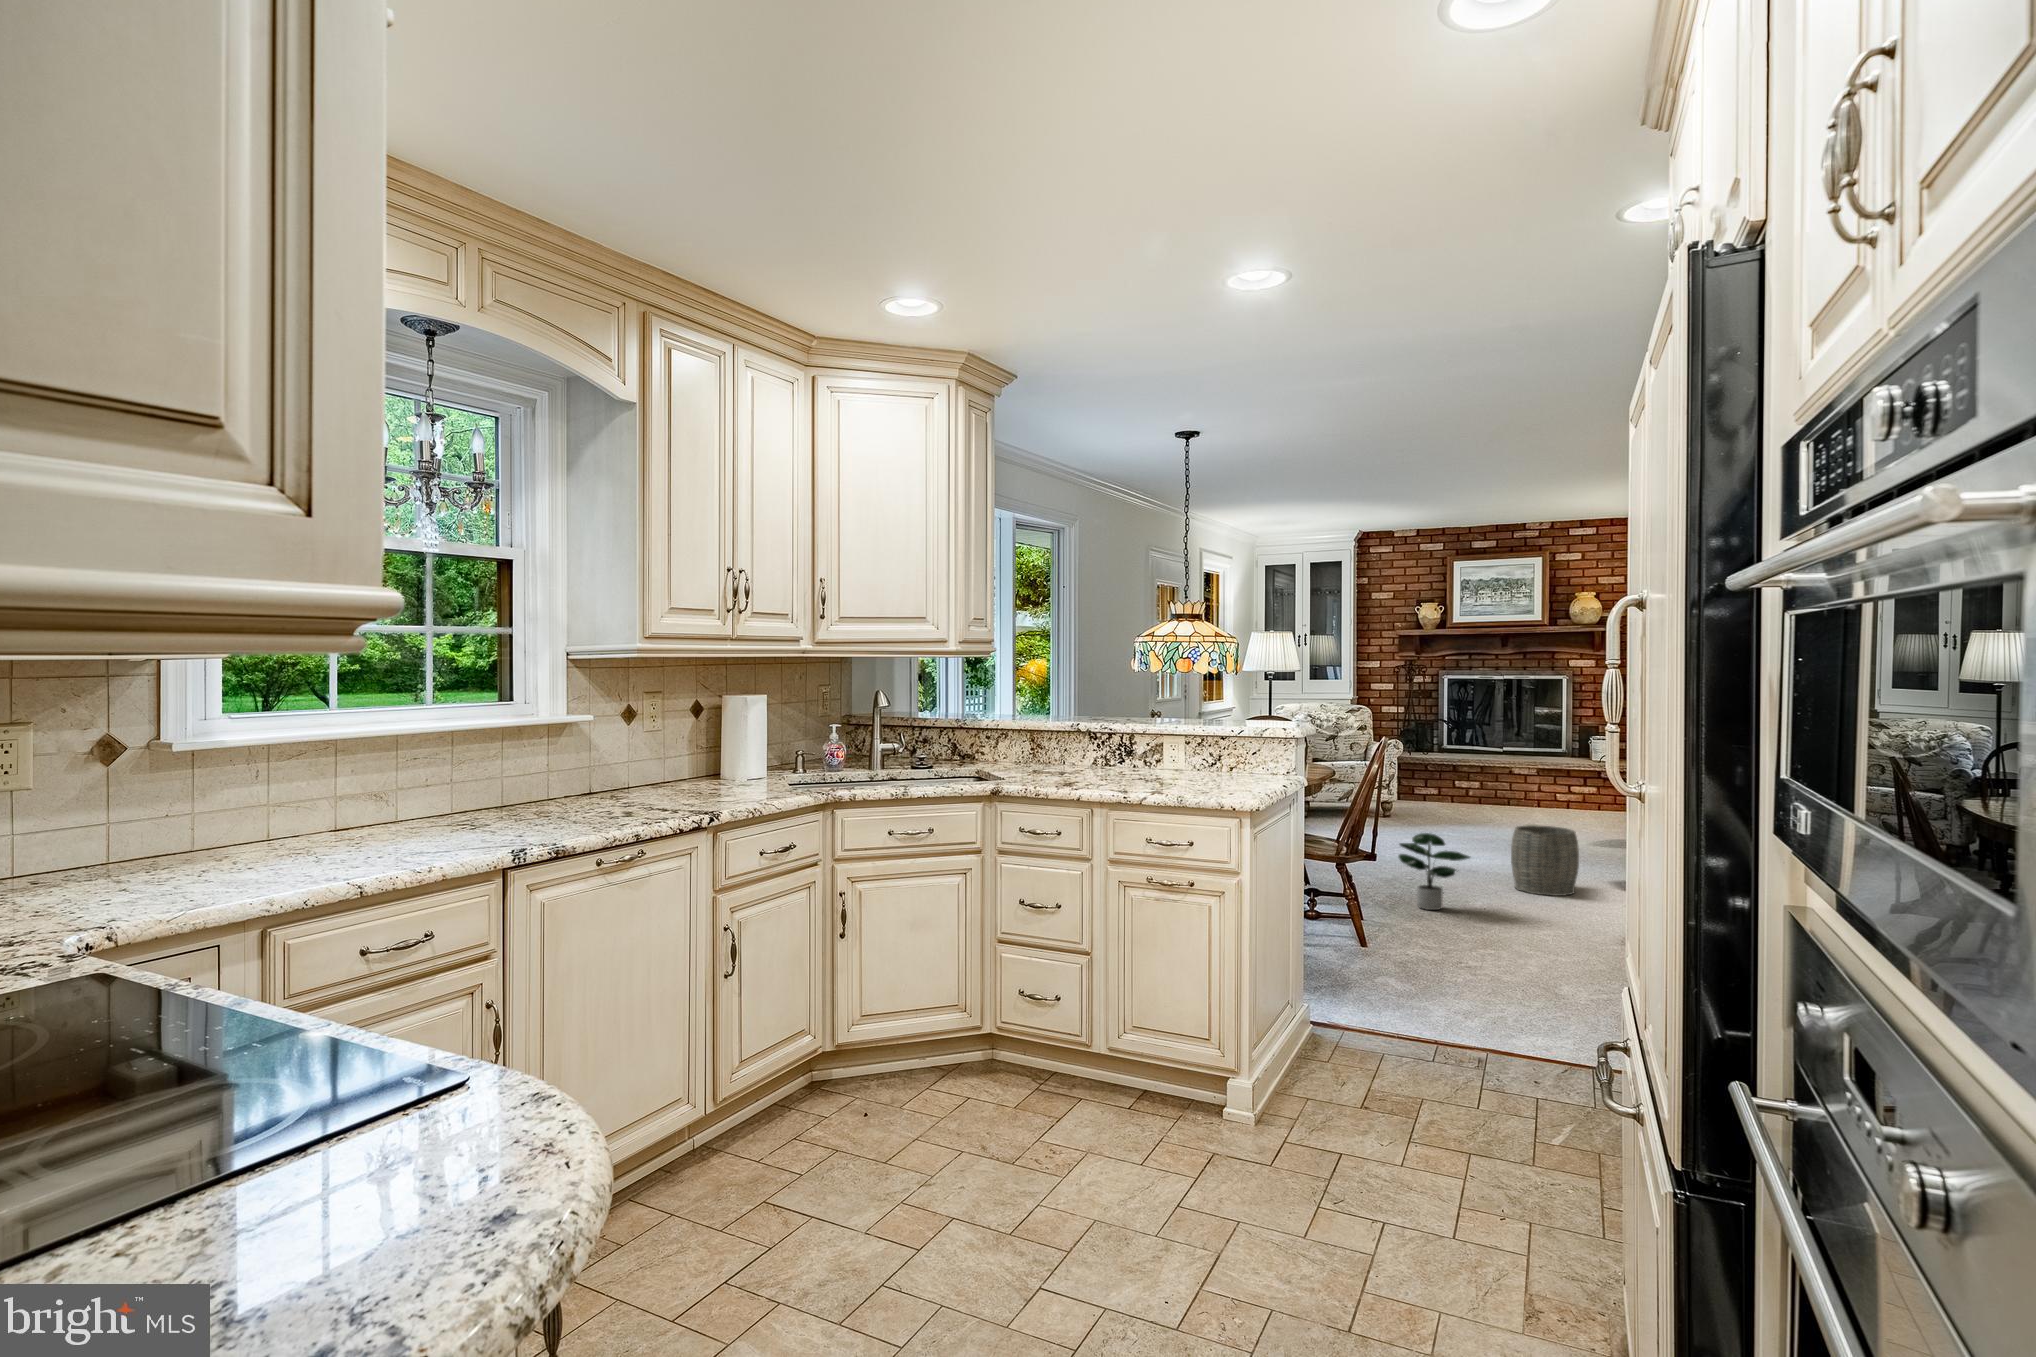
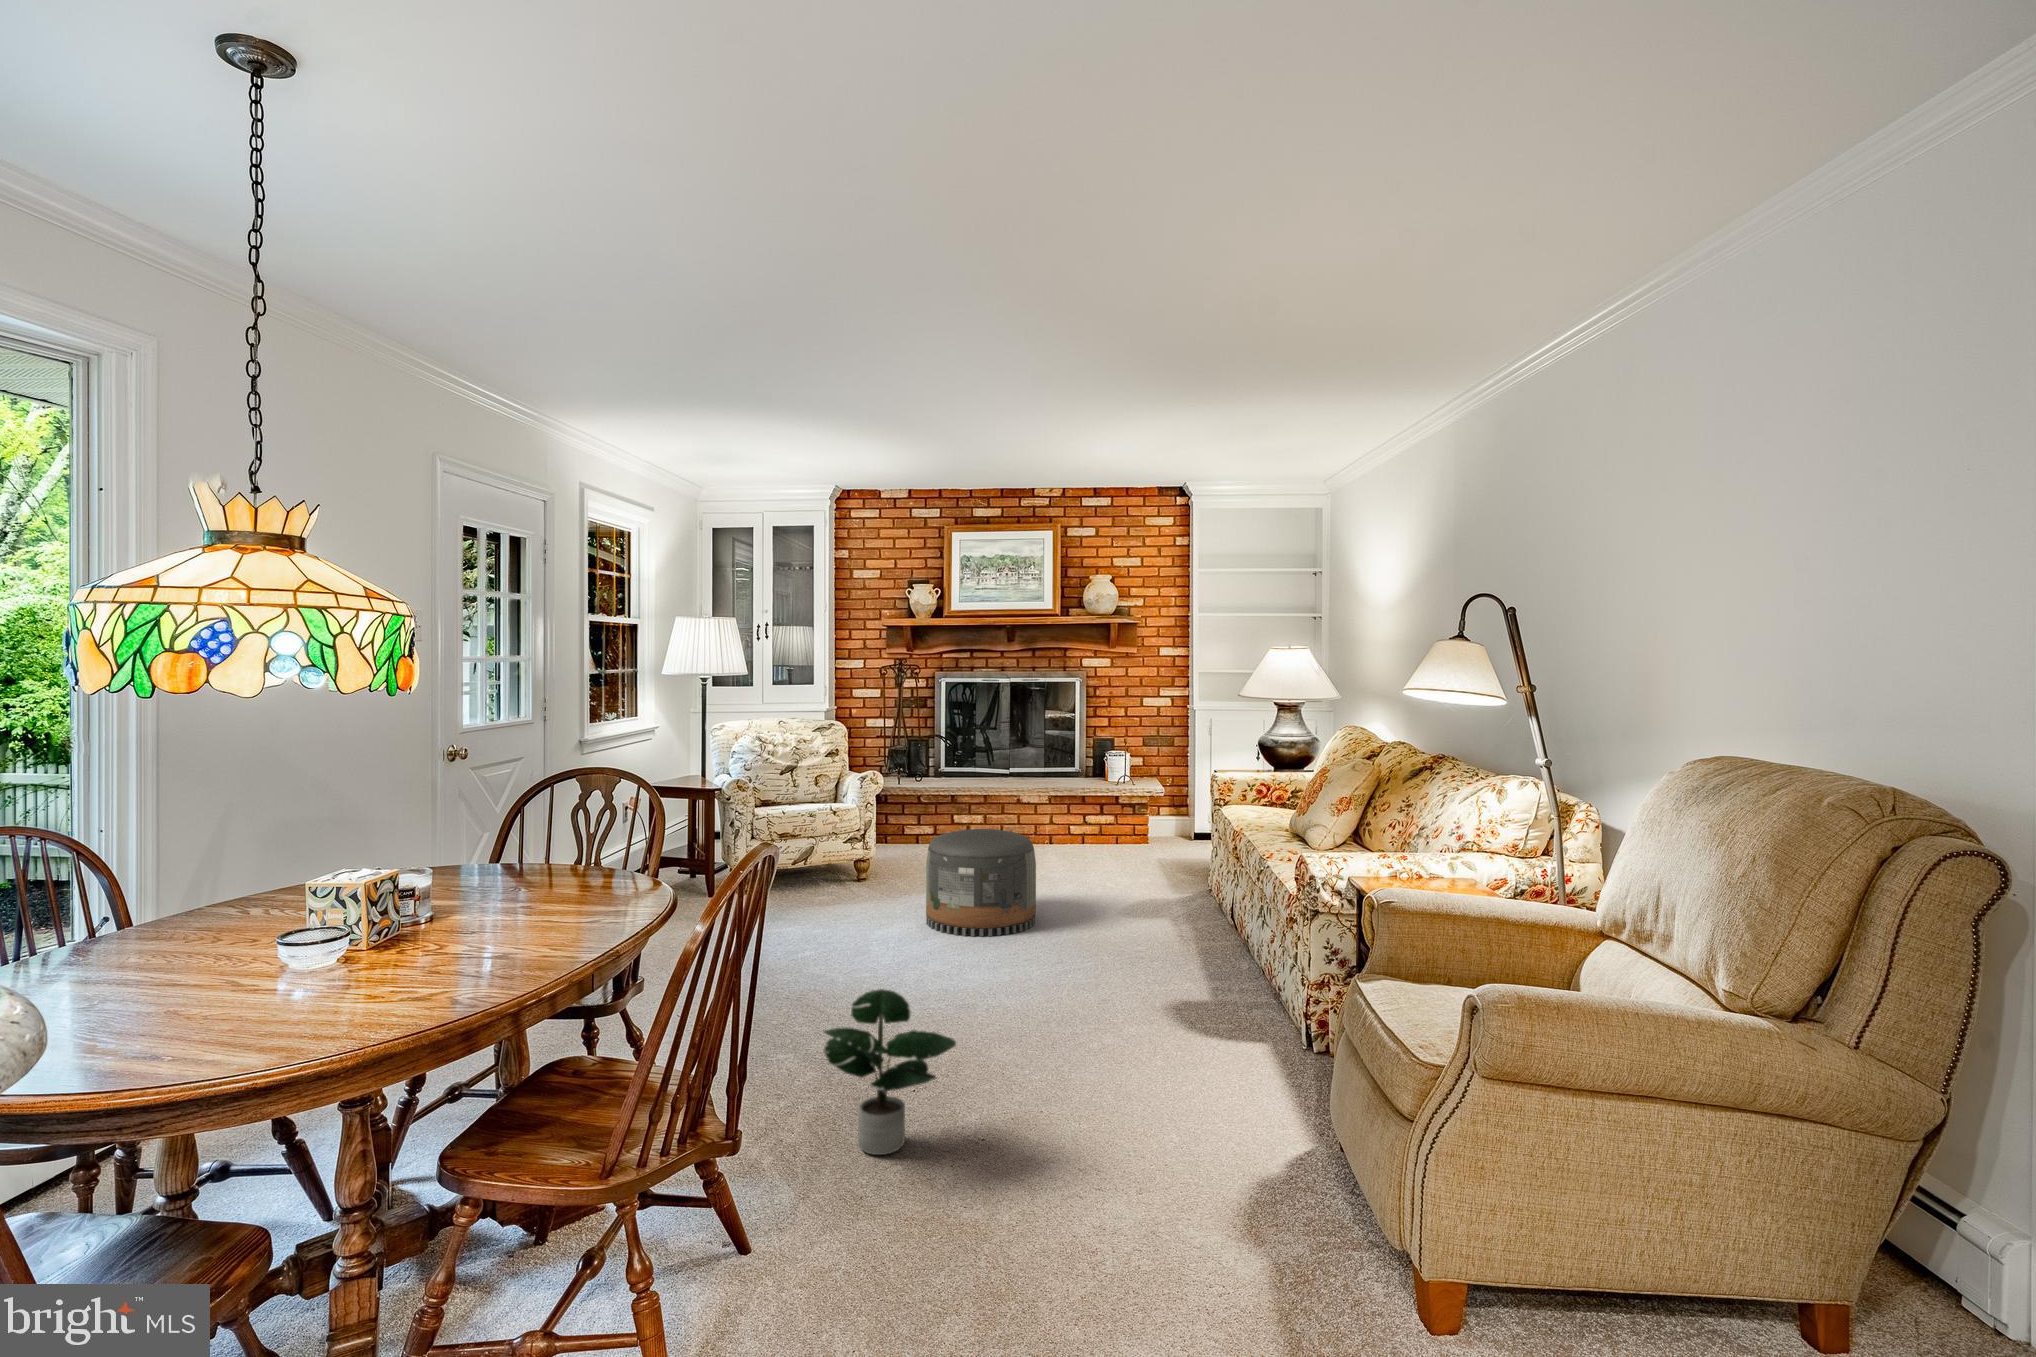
pouf: none [1440,779,1523,848] -> present [926,829,1036,936]
woven basket: present [1511,825,1579,896] -> none [1024,930,1124,1060]

